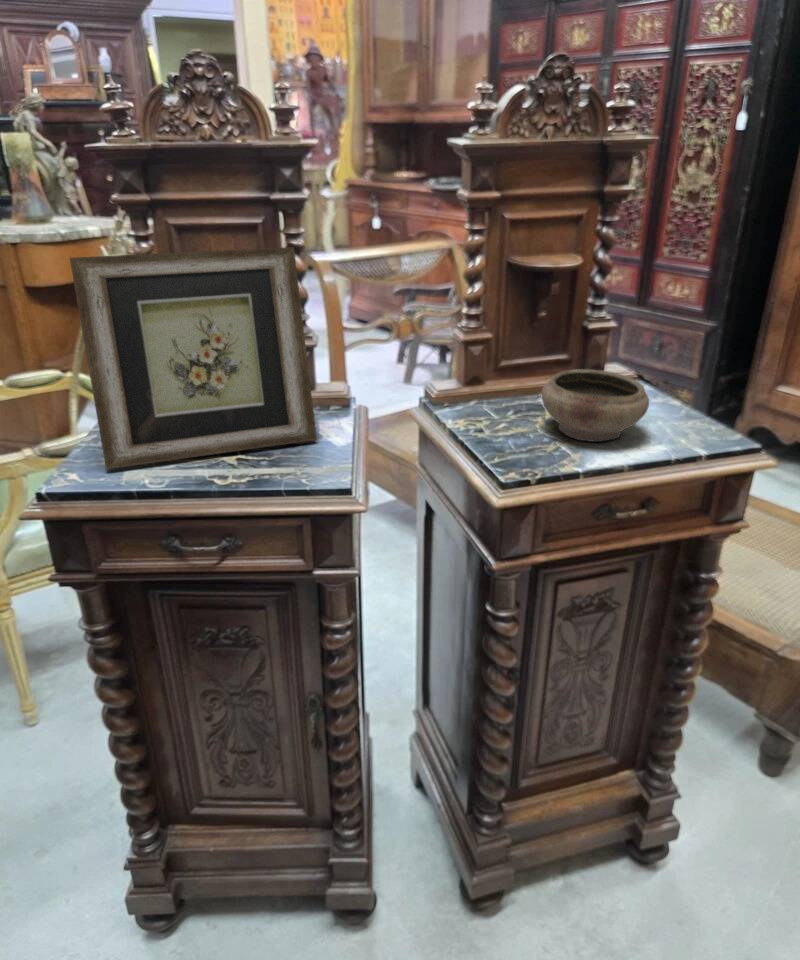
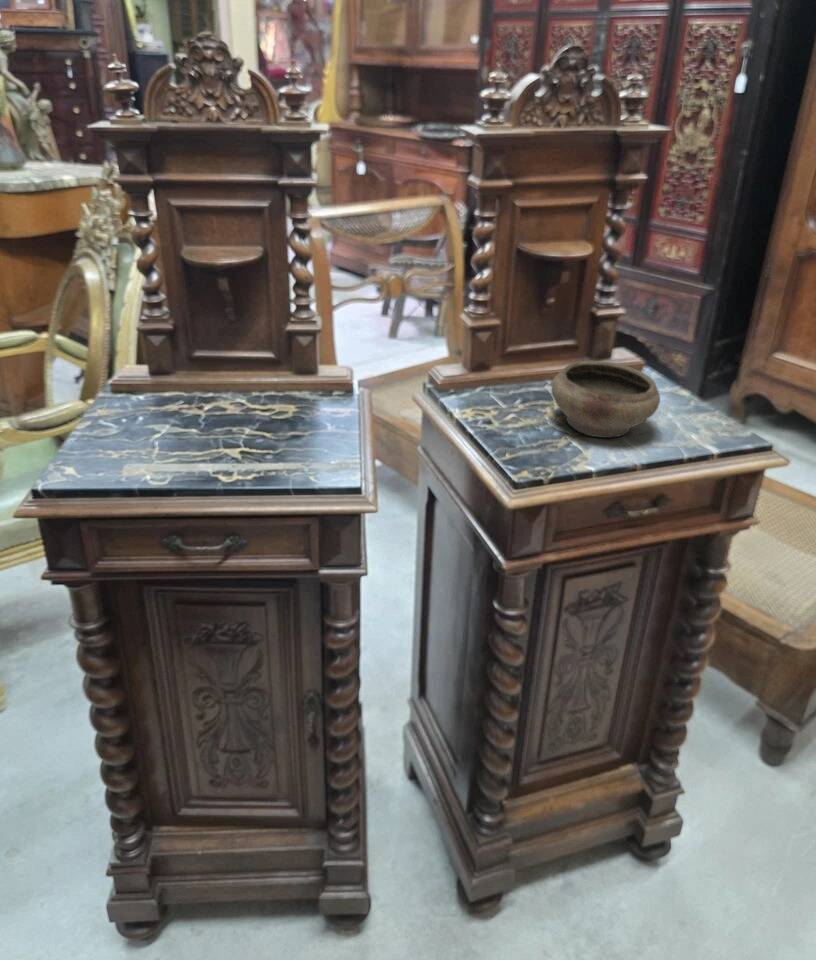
picture frame: present [70,247,317,469] -> none [62,230,323,464]

